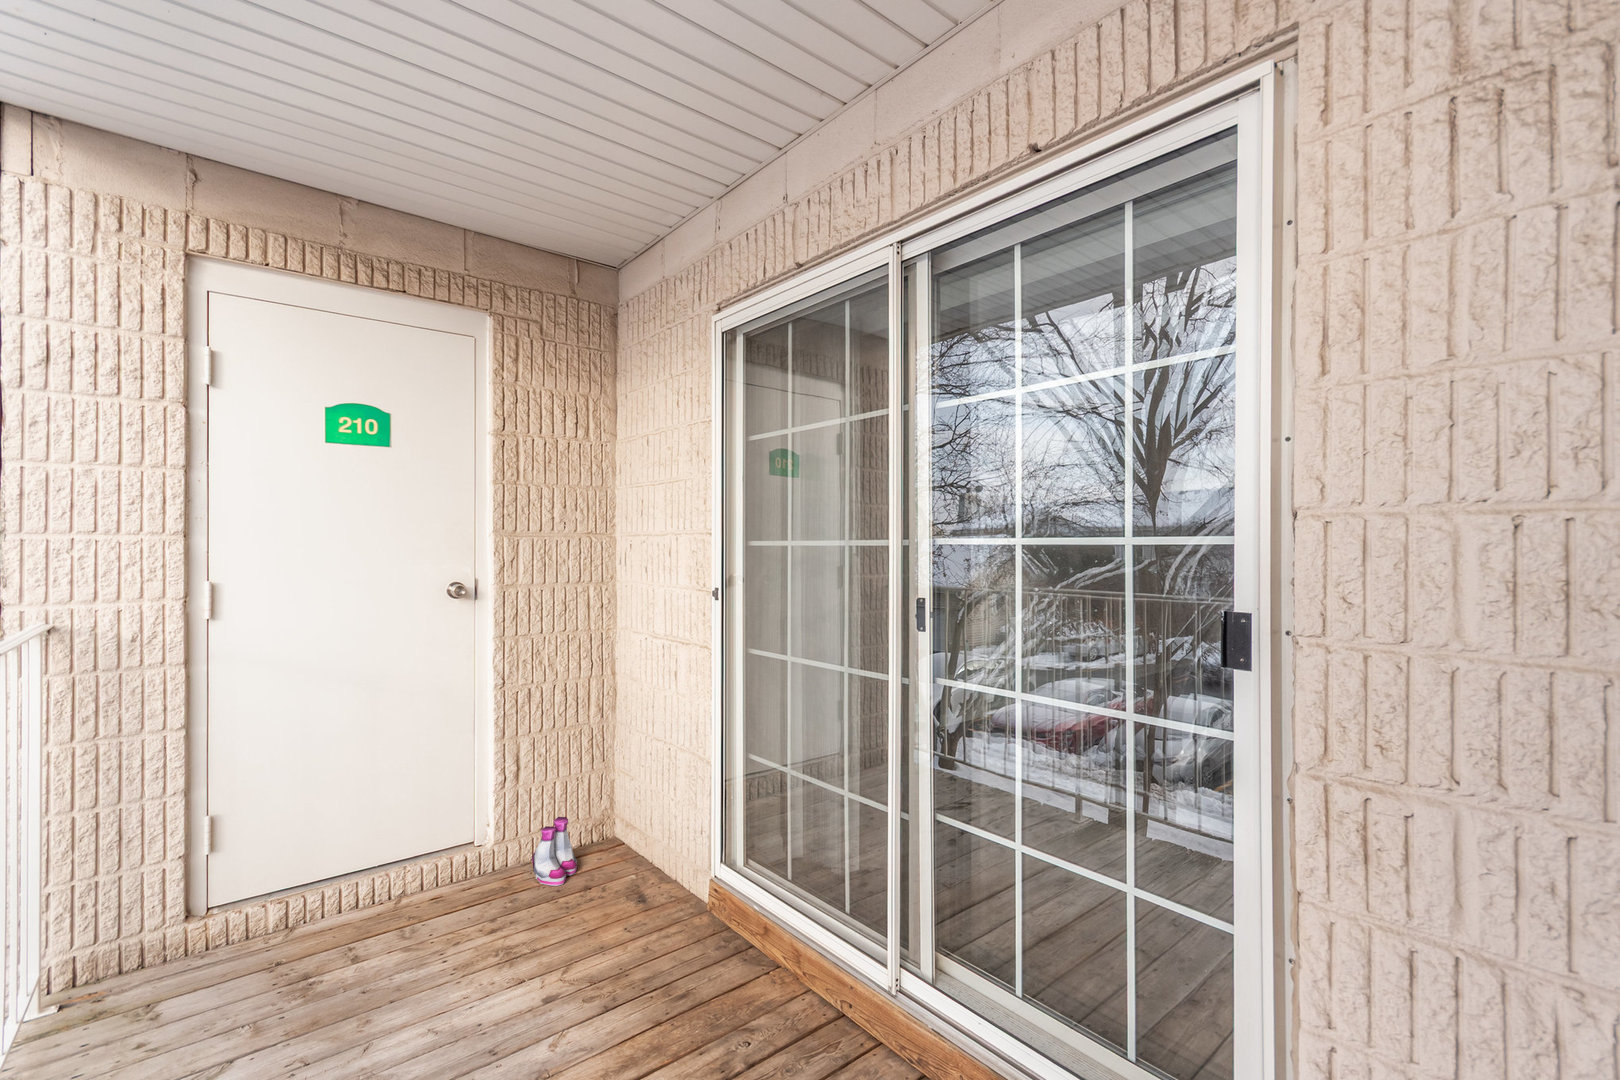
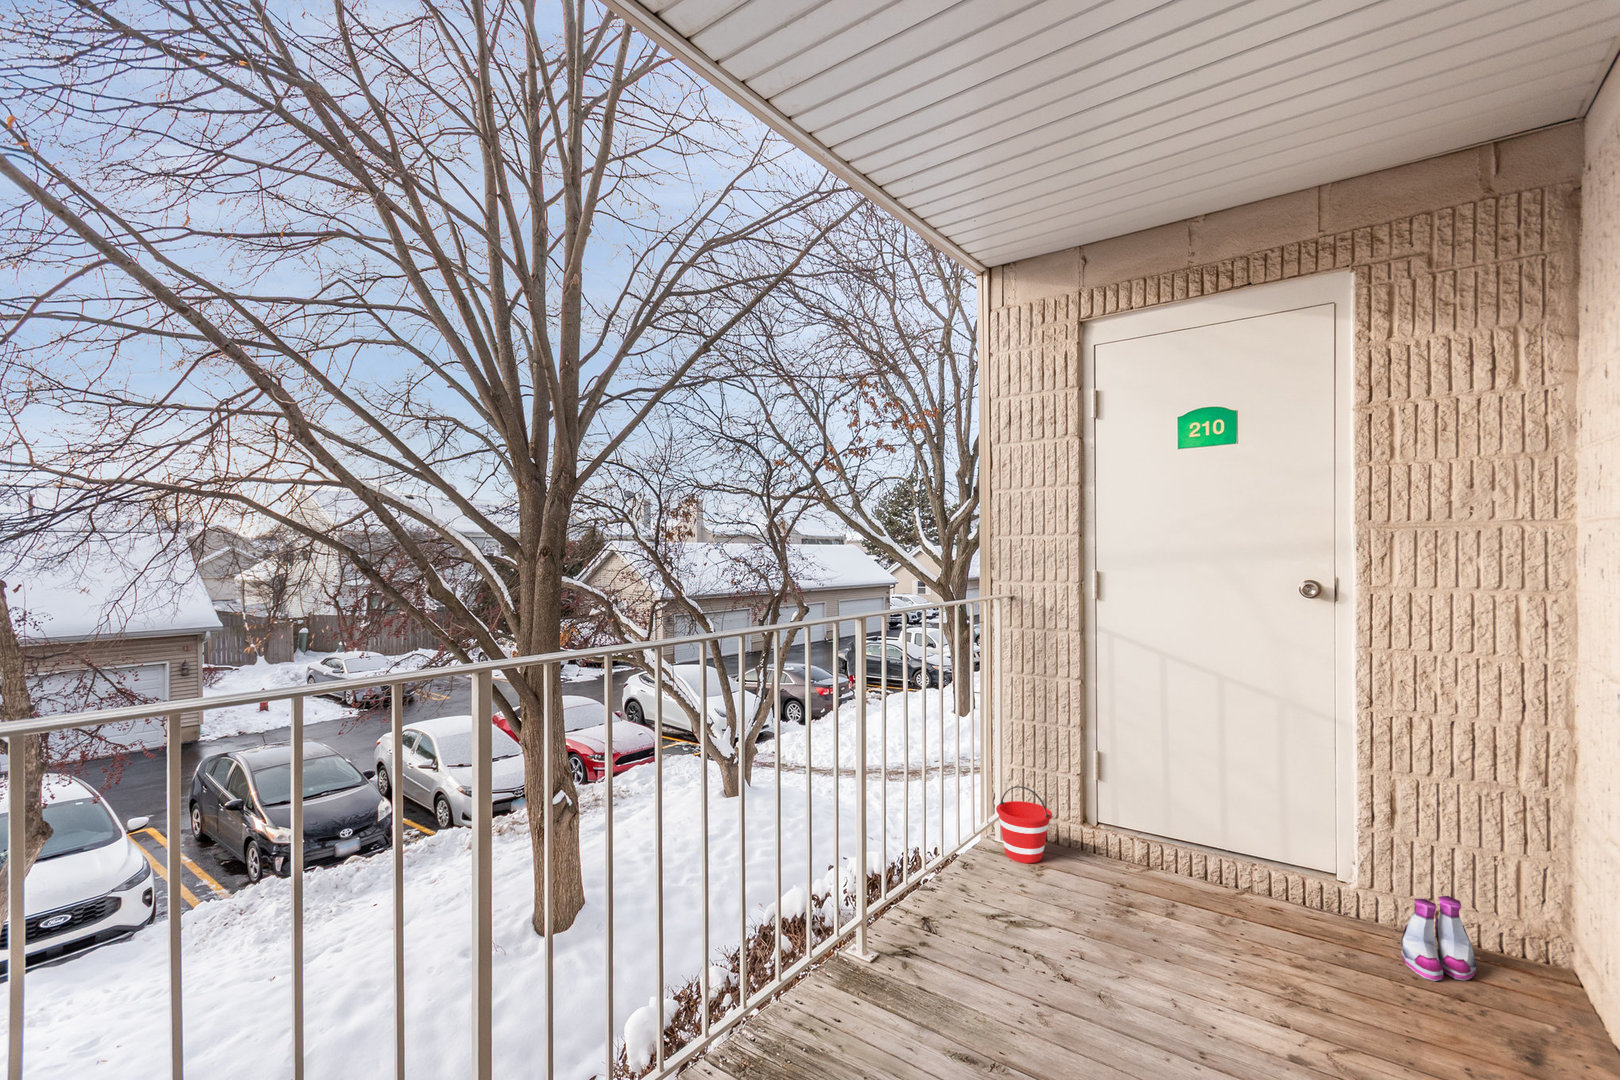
bucket: none [43,907,155,1027] -> present [996,786,1052,863]

